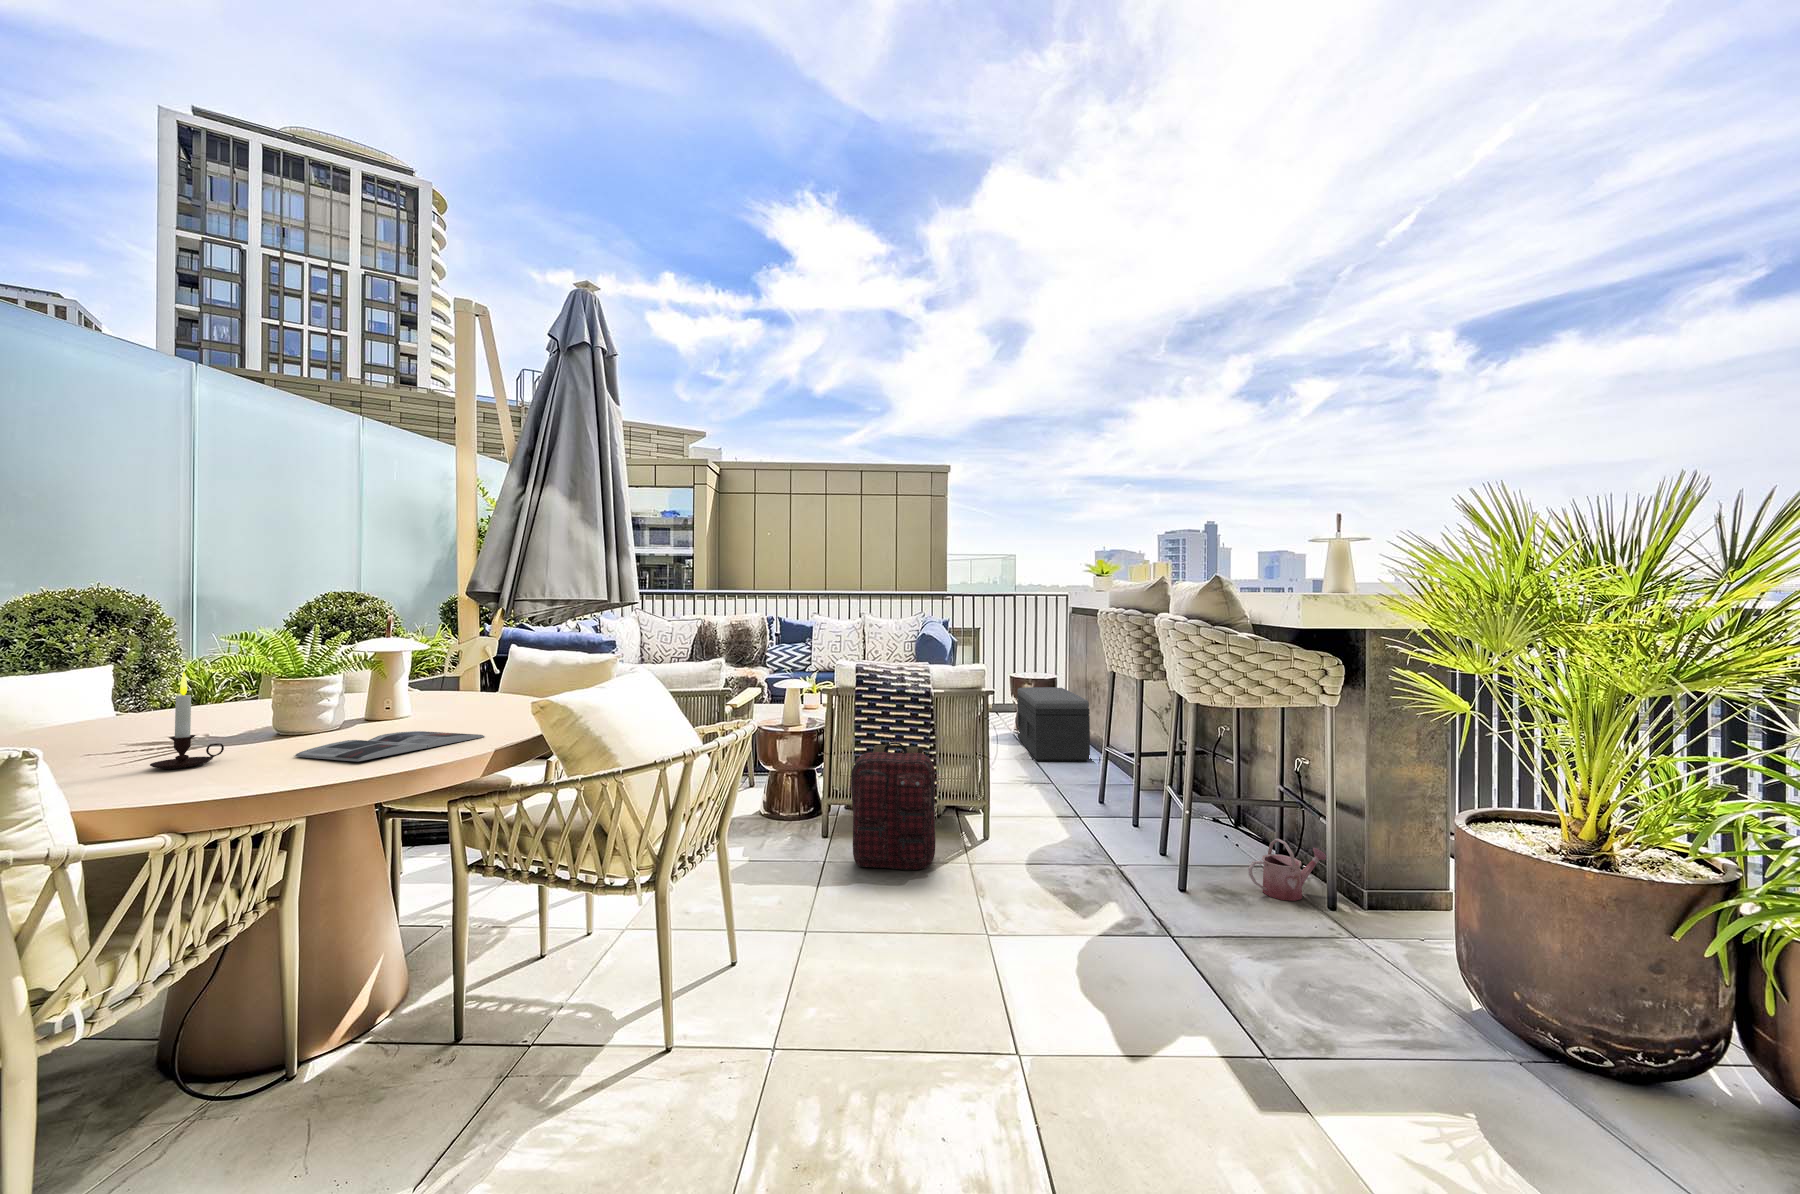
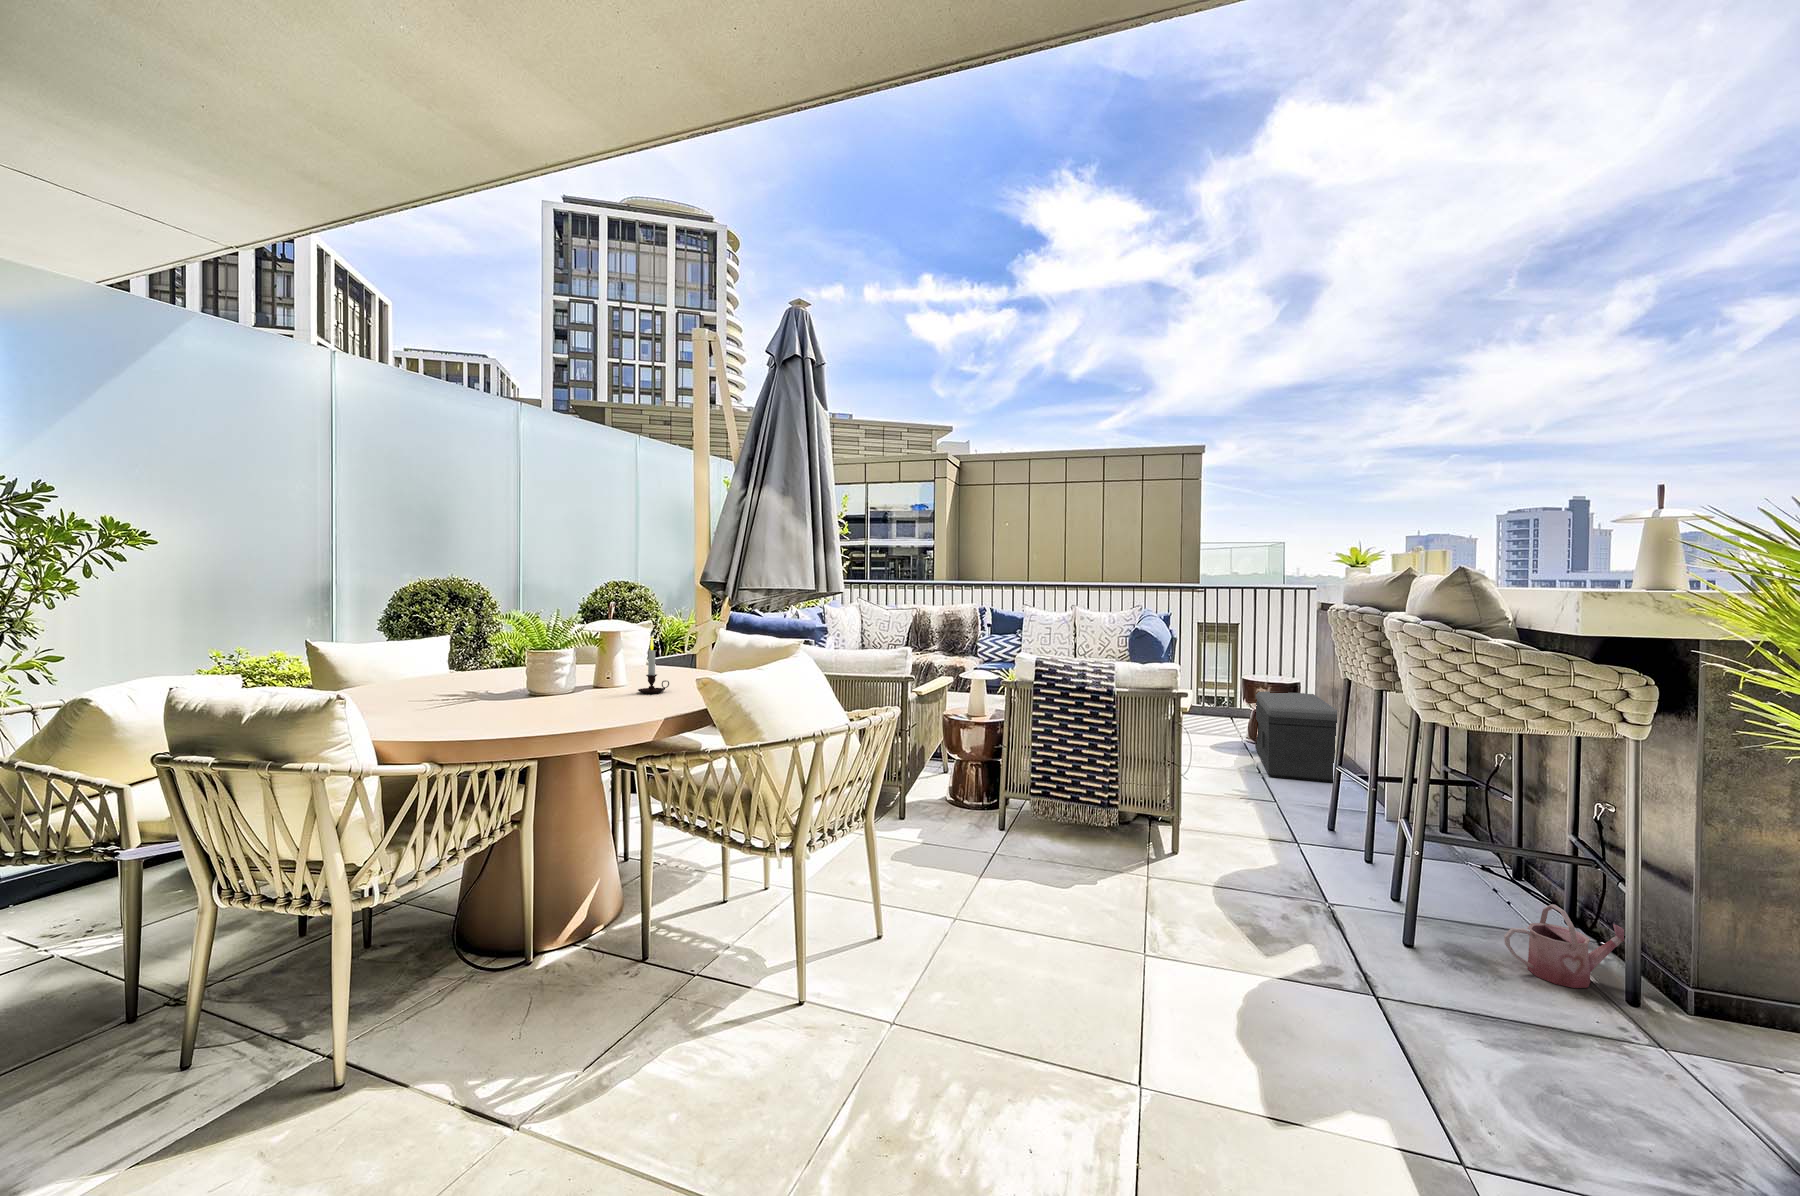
candle: present [150,672,224,769] -> present [638,638,669,693]
magazine: present [294,731,485,761] -> none [531,701,667,722]
backpack: present [851,742,935,870] -> none [1018,742,1108,876]

